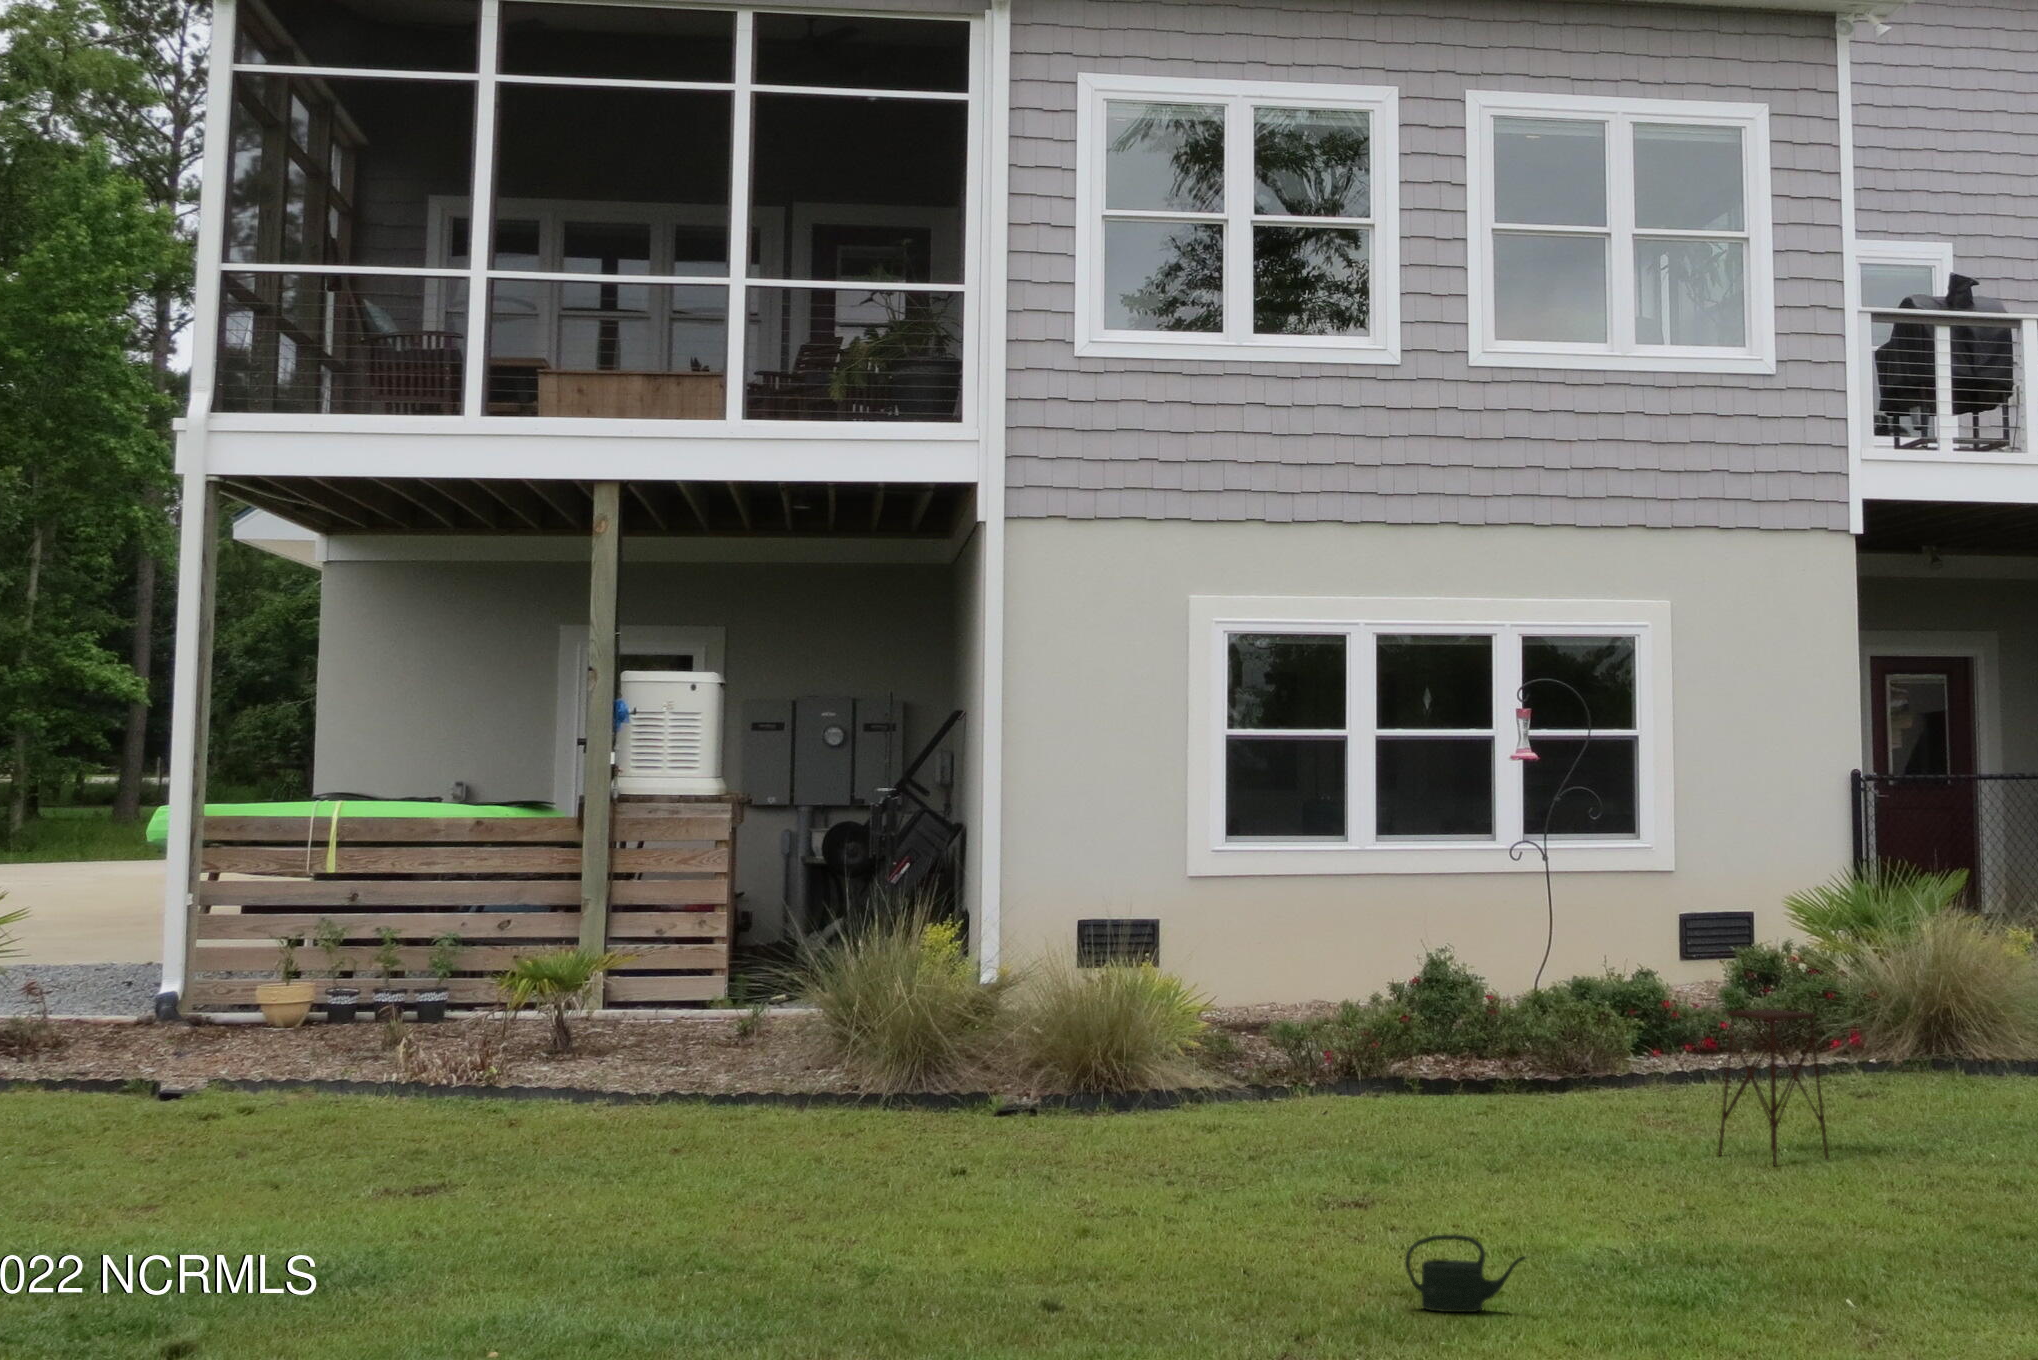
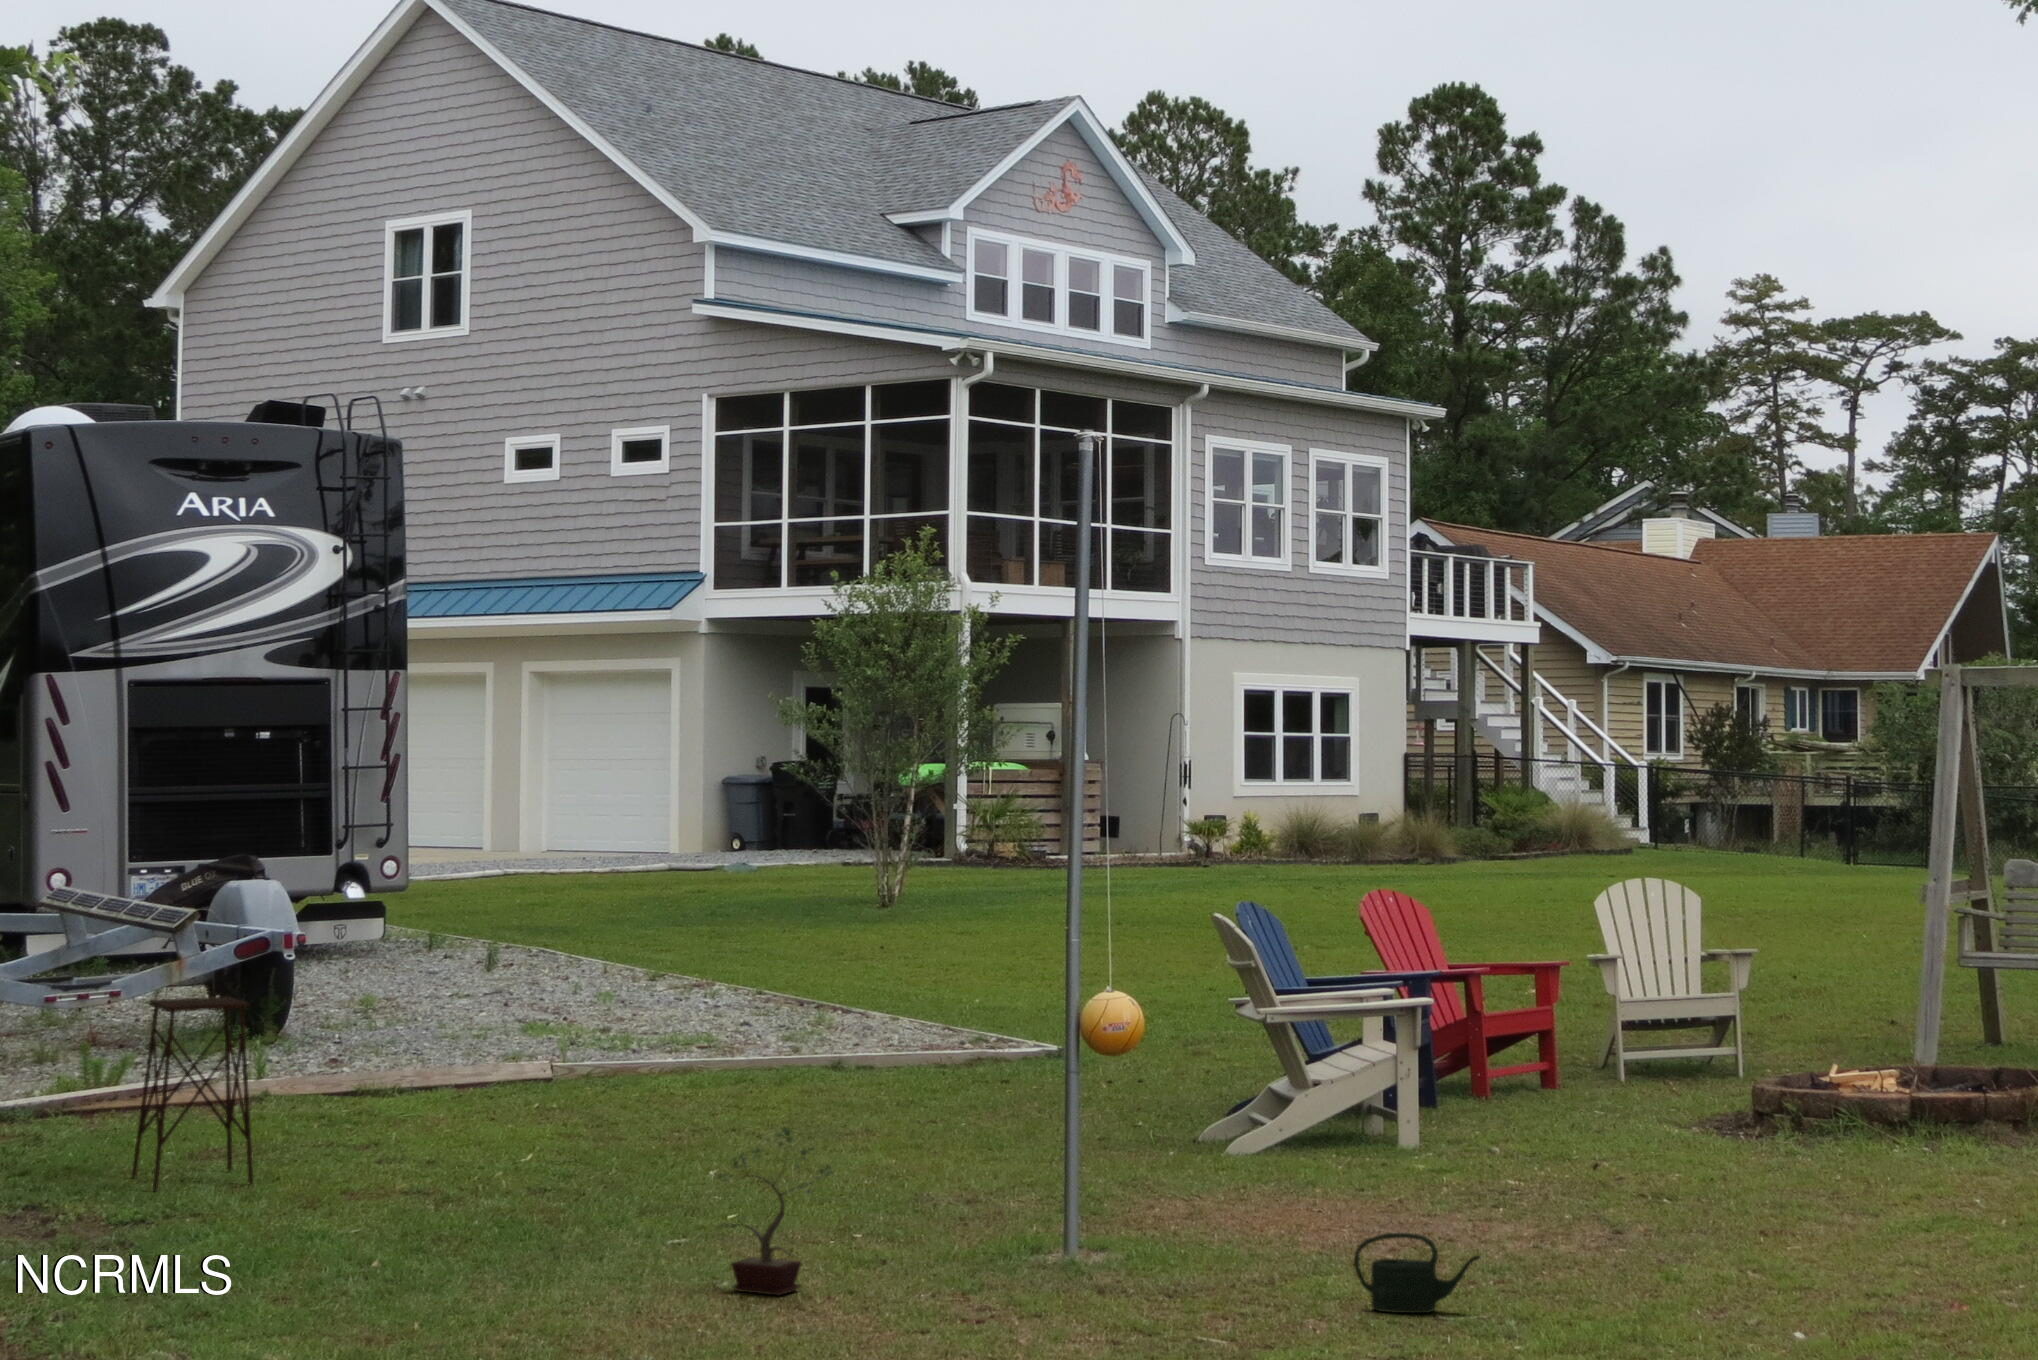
side table: present [1718,1009,1829,1166] -> present [132,996,253,1191]
potted plant: none [792,1129,913,1295] -> present [718,1127,833,1295]

